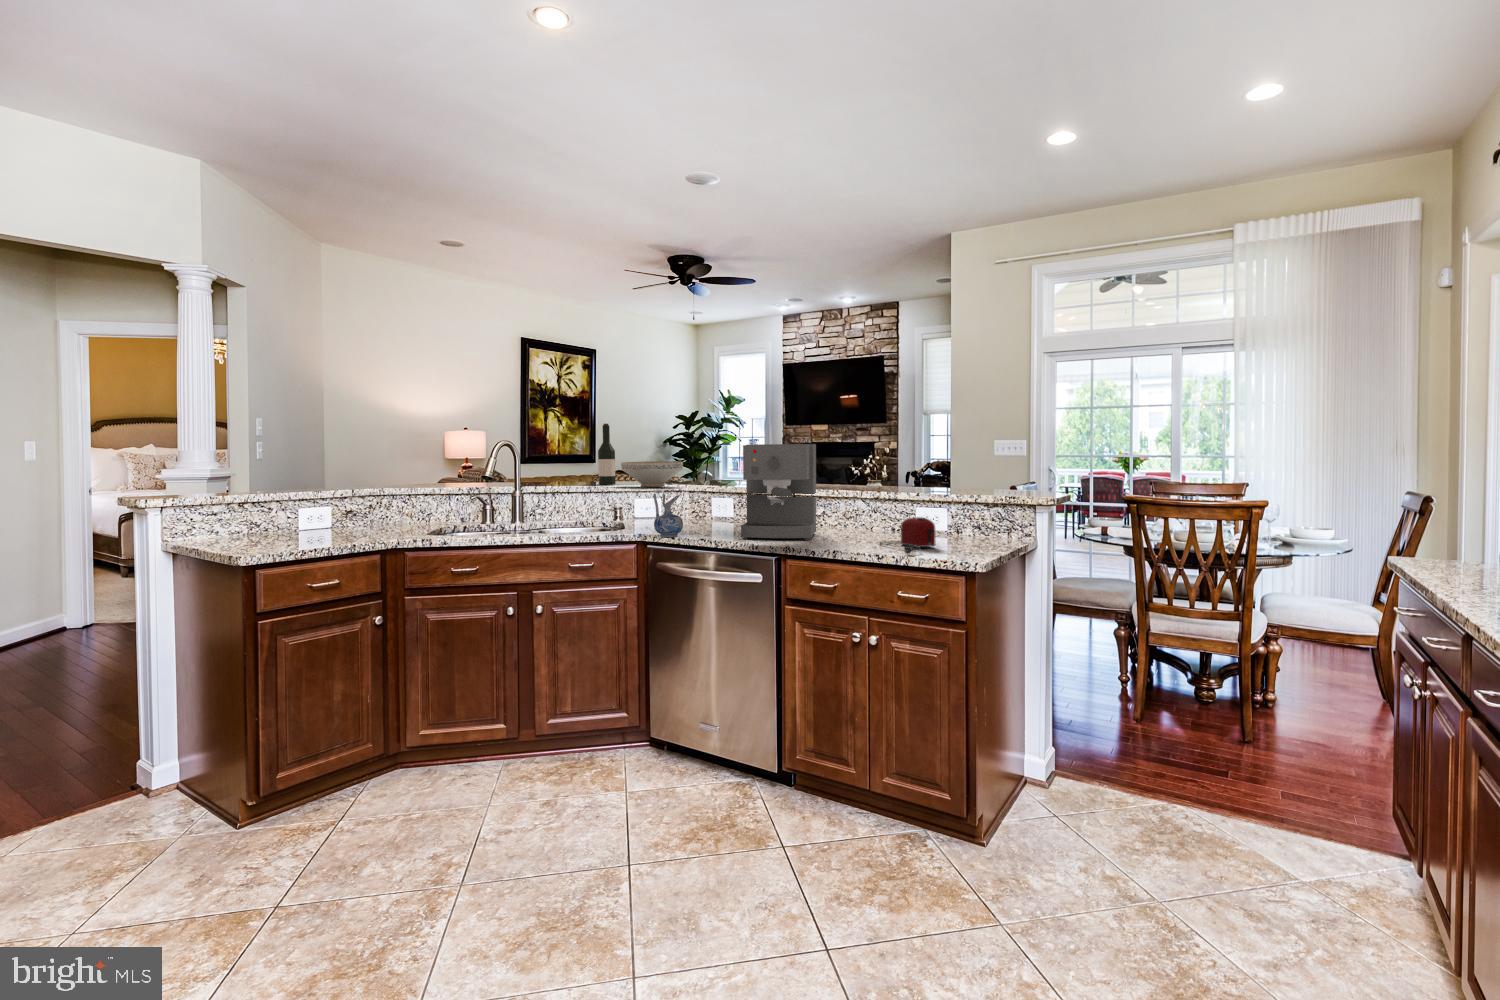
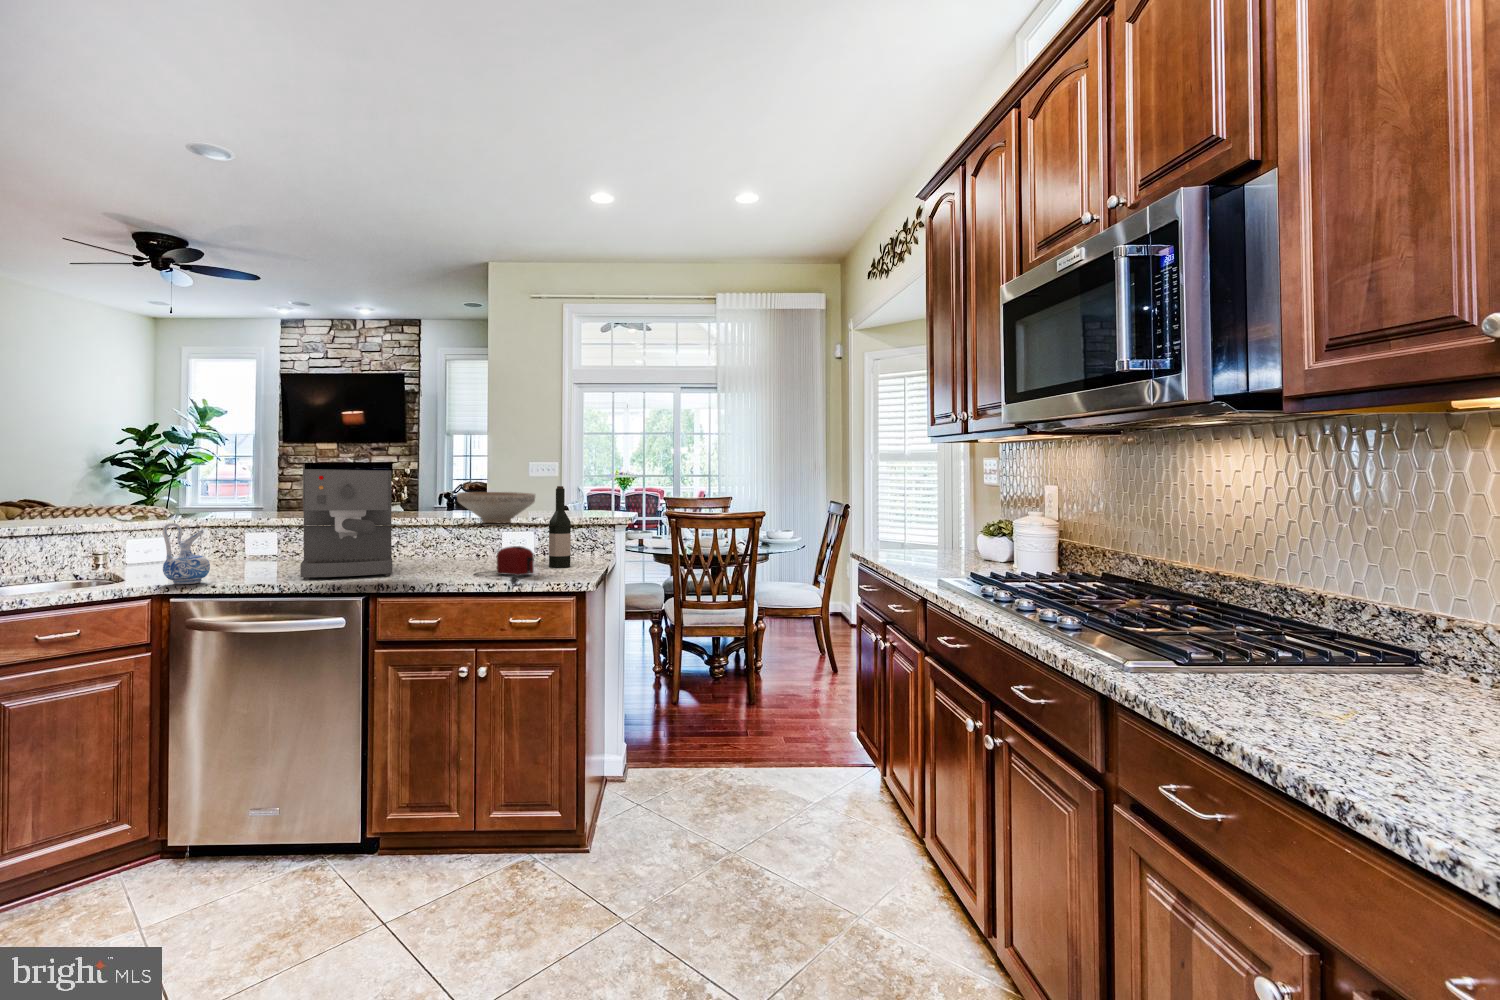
wine bottle: present [598,424,616,485] -> present [549,486,571,568]
decorative bowl: present [621,461,683,487] -> present [457,492,535,523]

